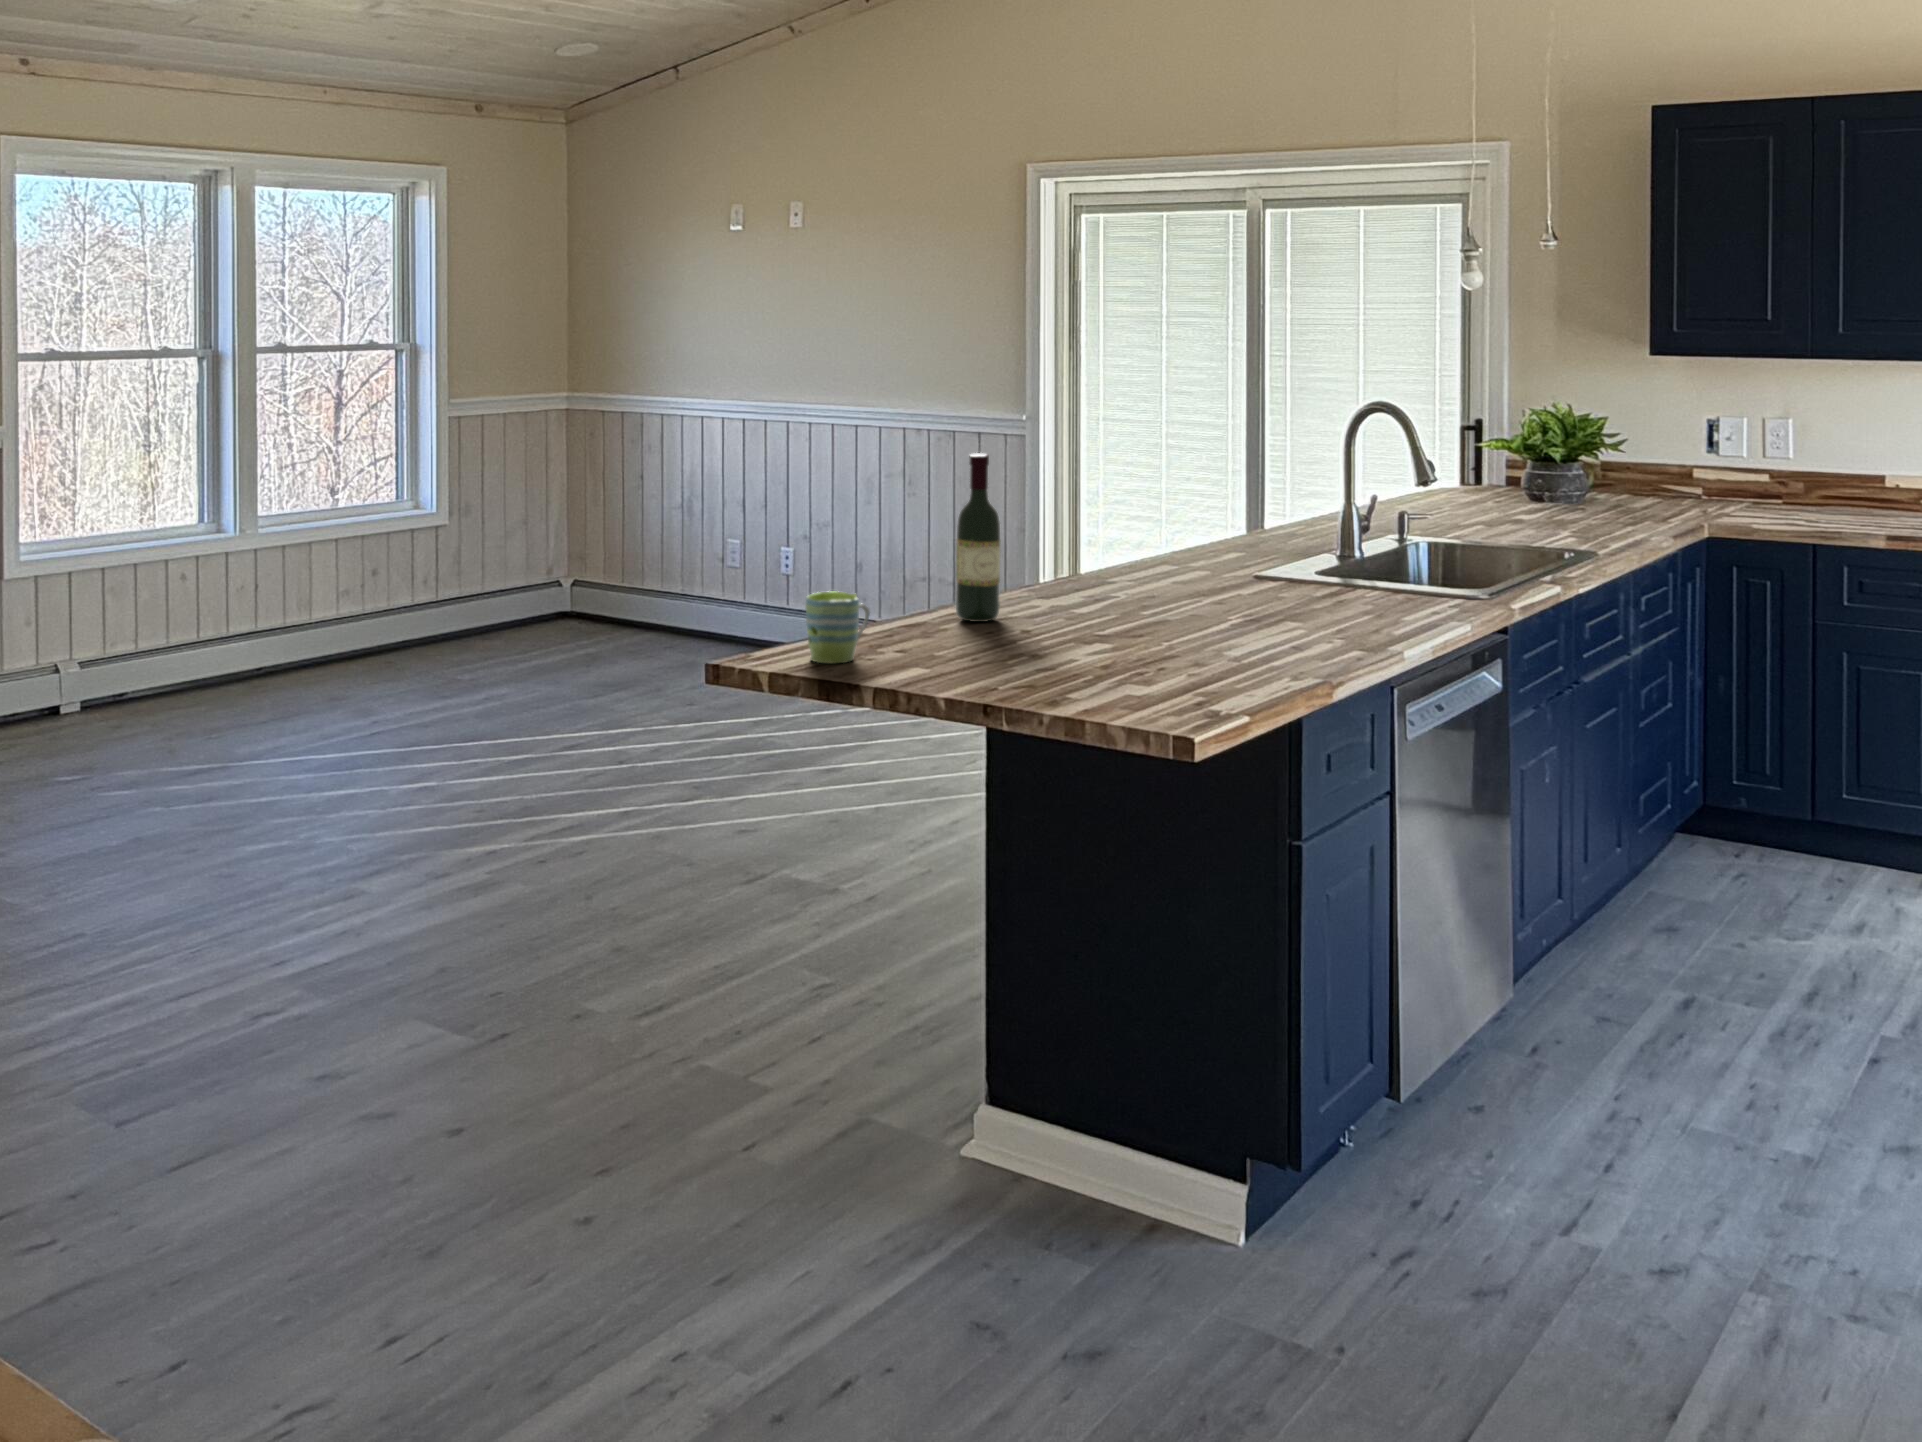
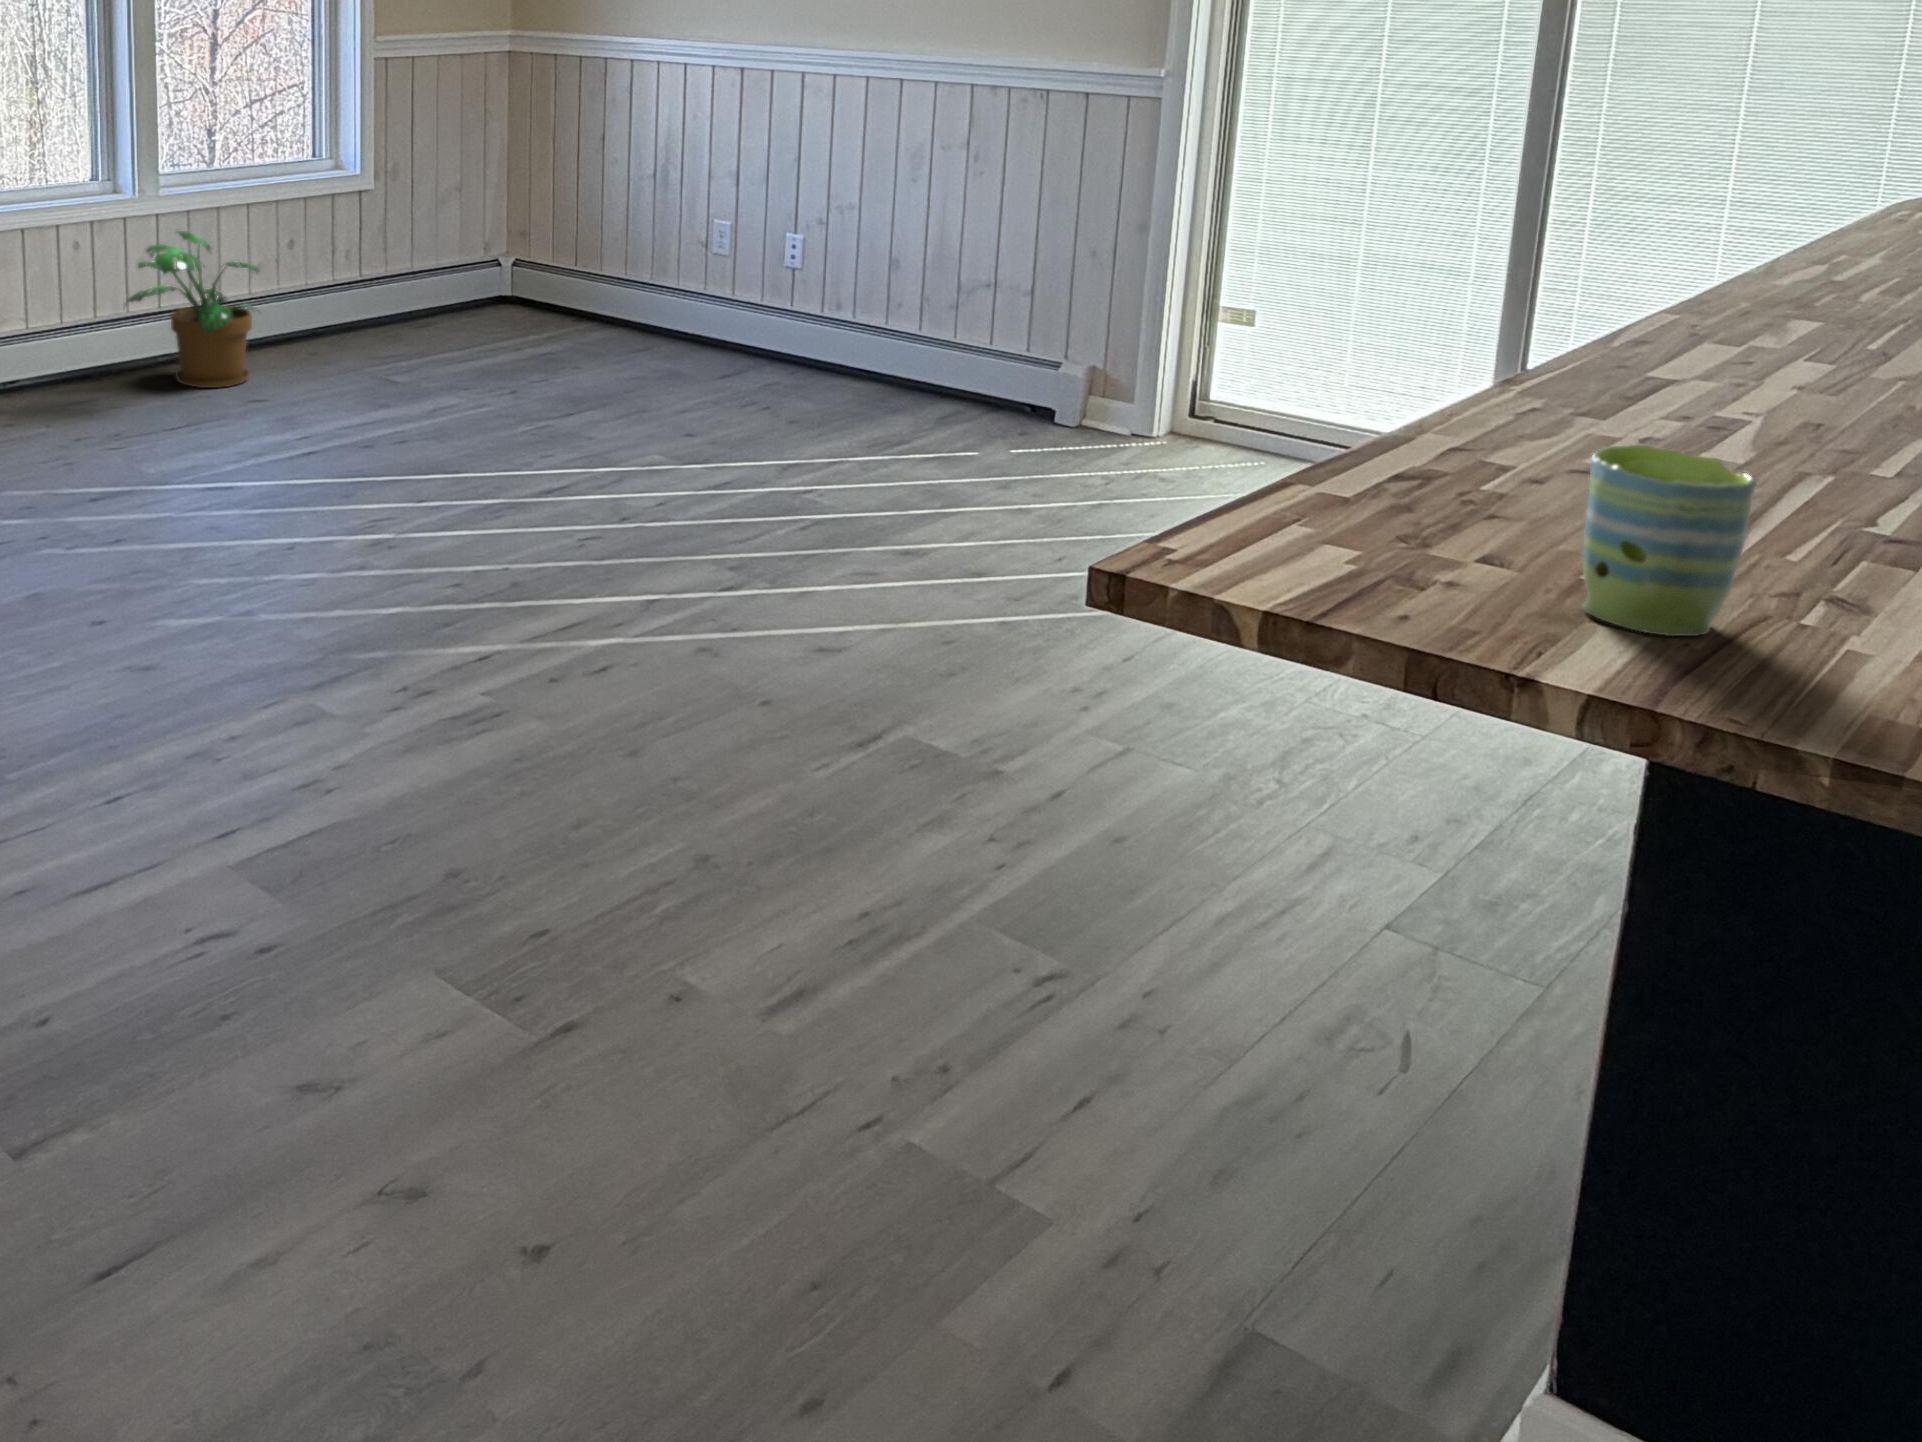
wine bottle: present [956,453,1000,622] -> none [1713,110,1866,490]
potted plant: none [221,563,342,692] -> present [124,231,259,388]

